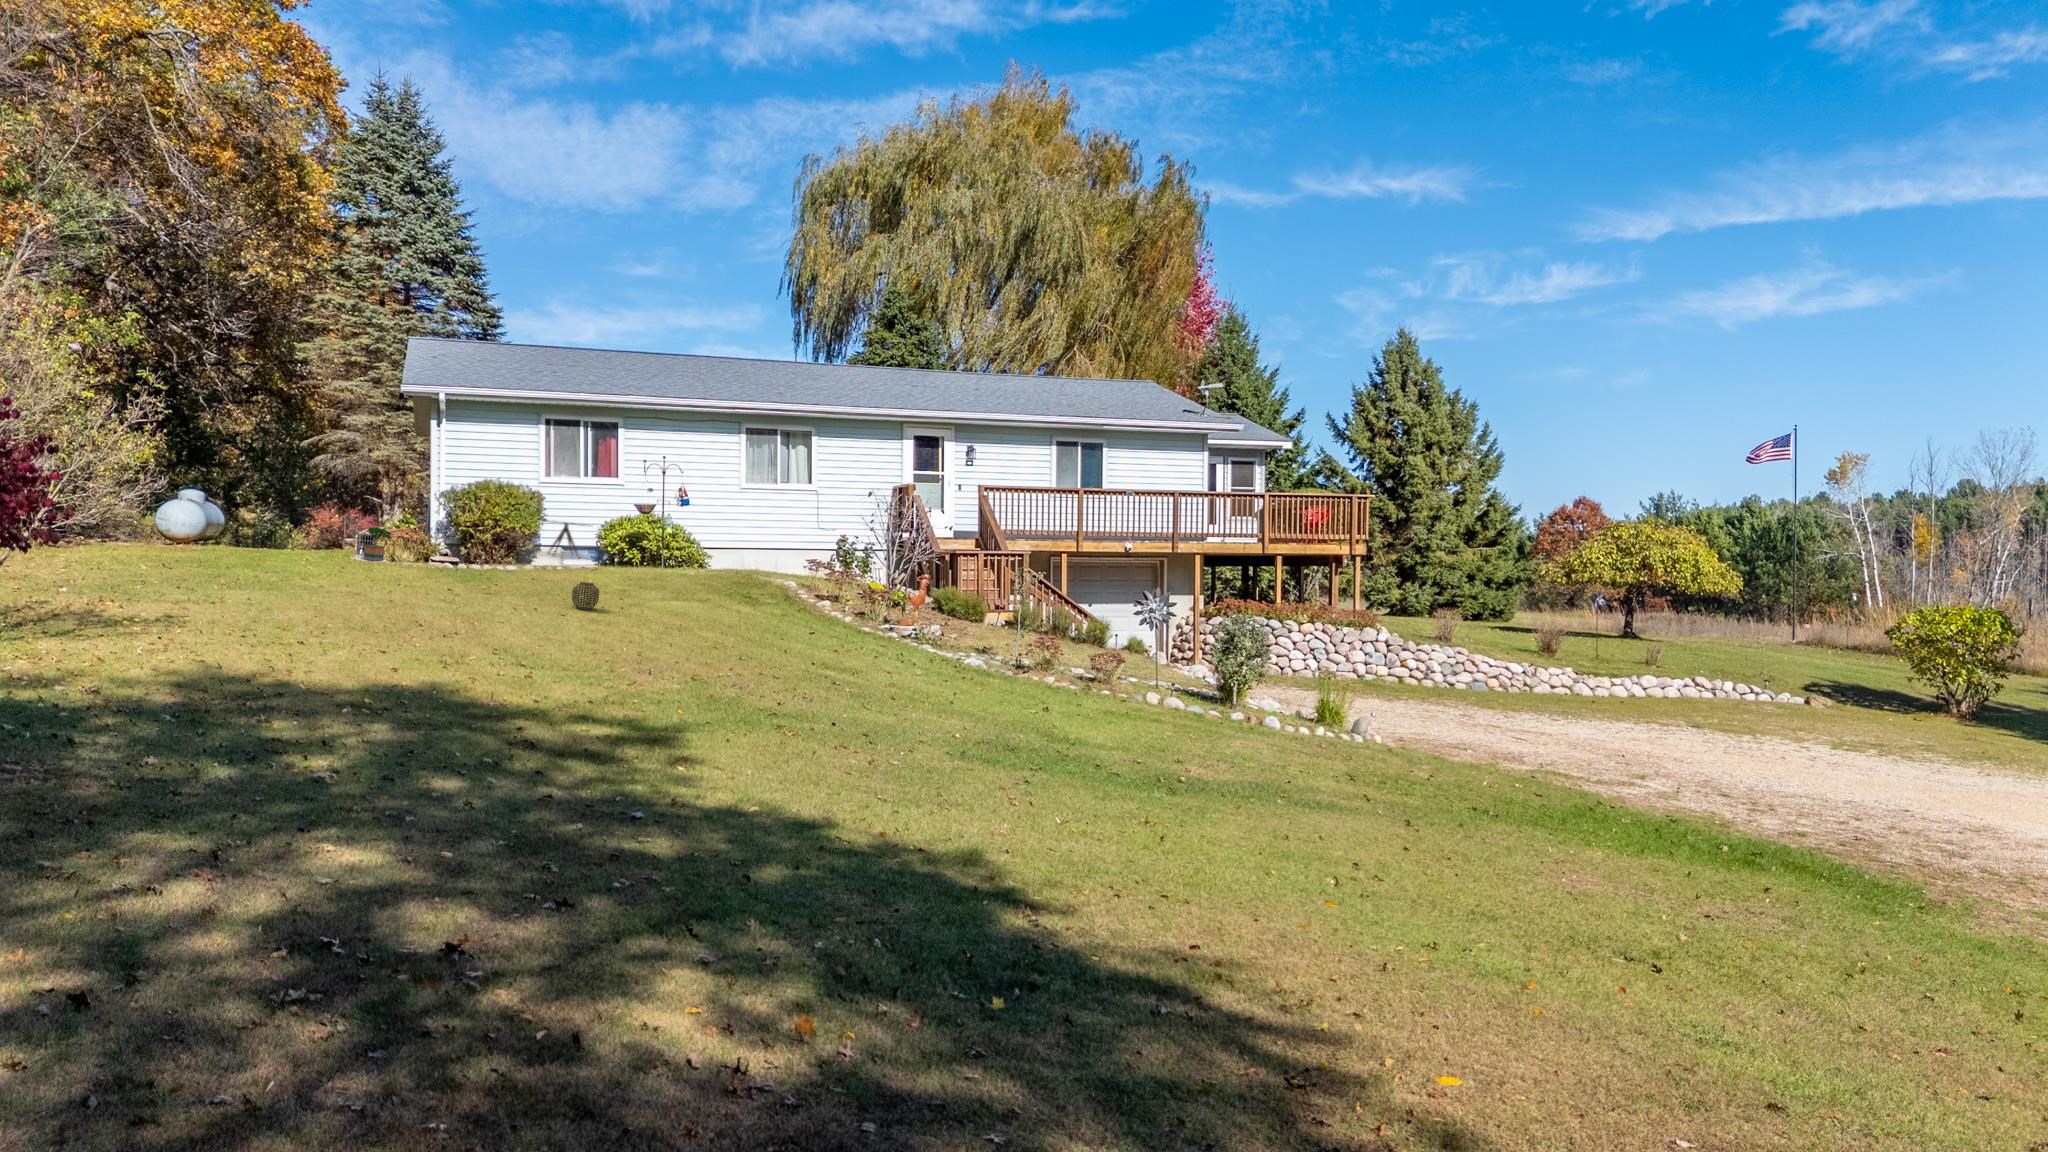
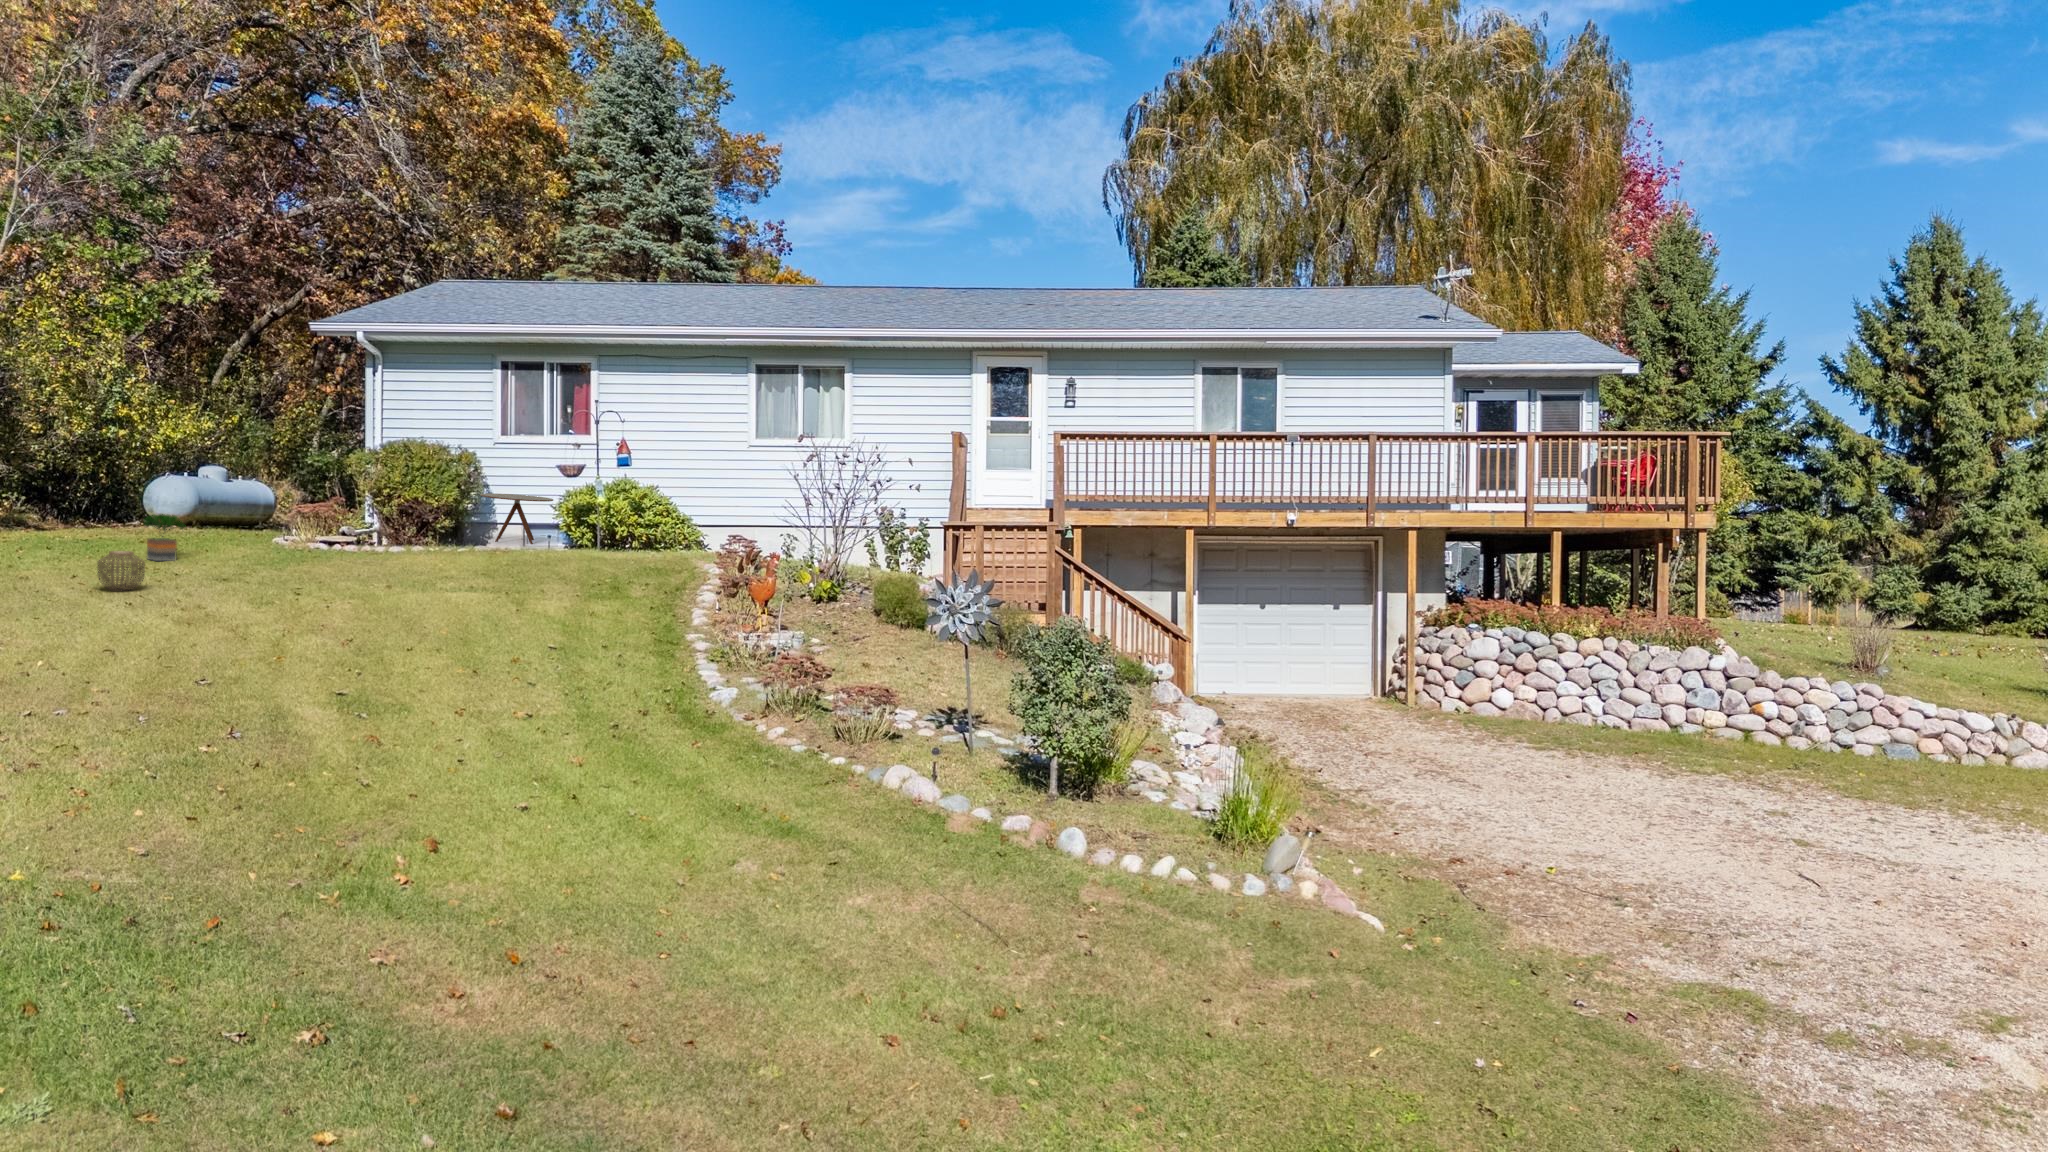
woven basket: present [572,582,599,610] -> present [97,551,145,591]

